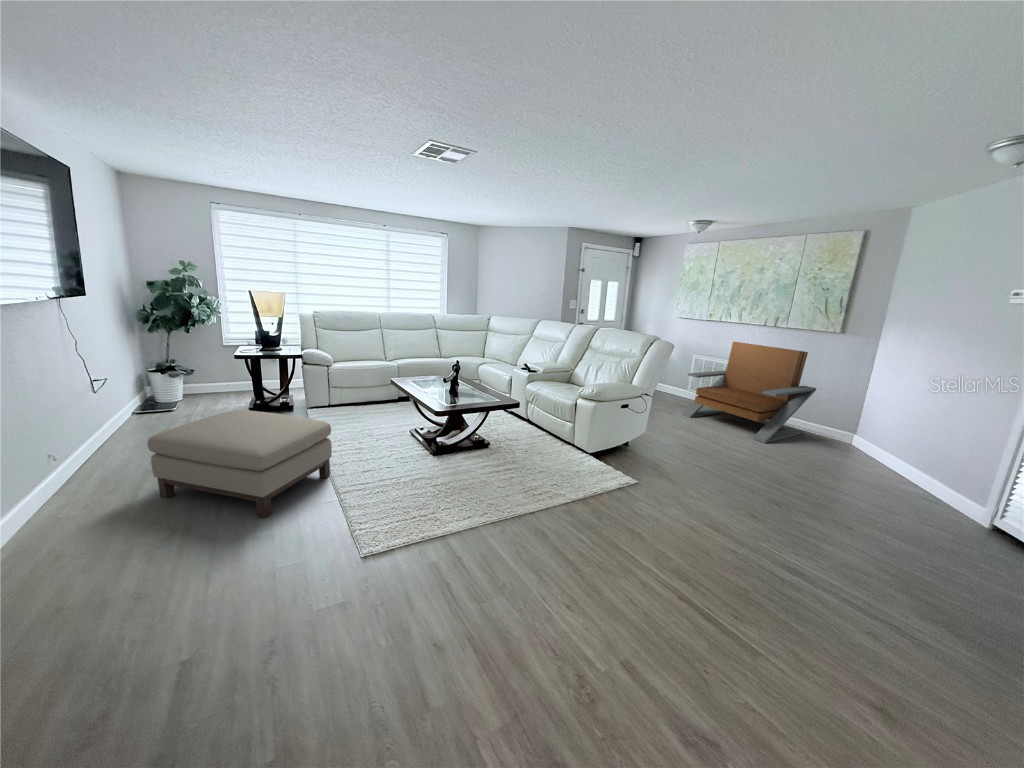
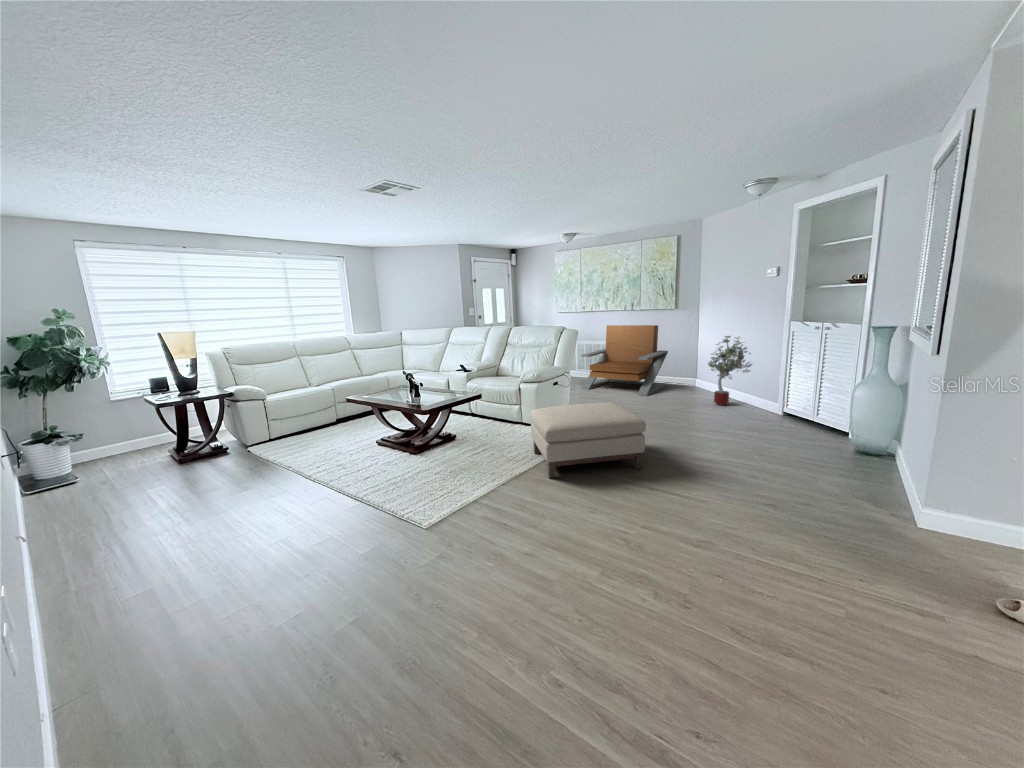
potted tree: none [867,385,954,487] -> present [708,336,752,406]
ottoman: present [147,410,332,518] -> present [530,402,646,478]

